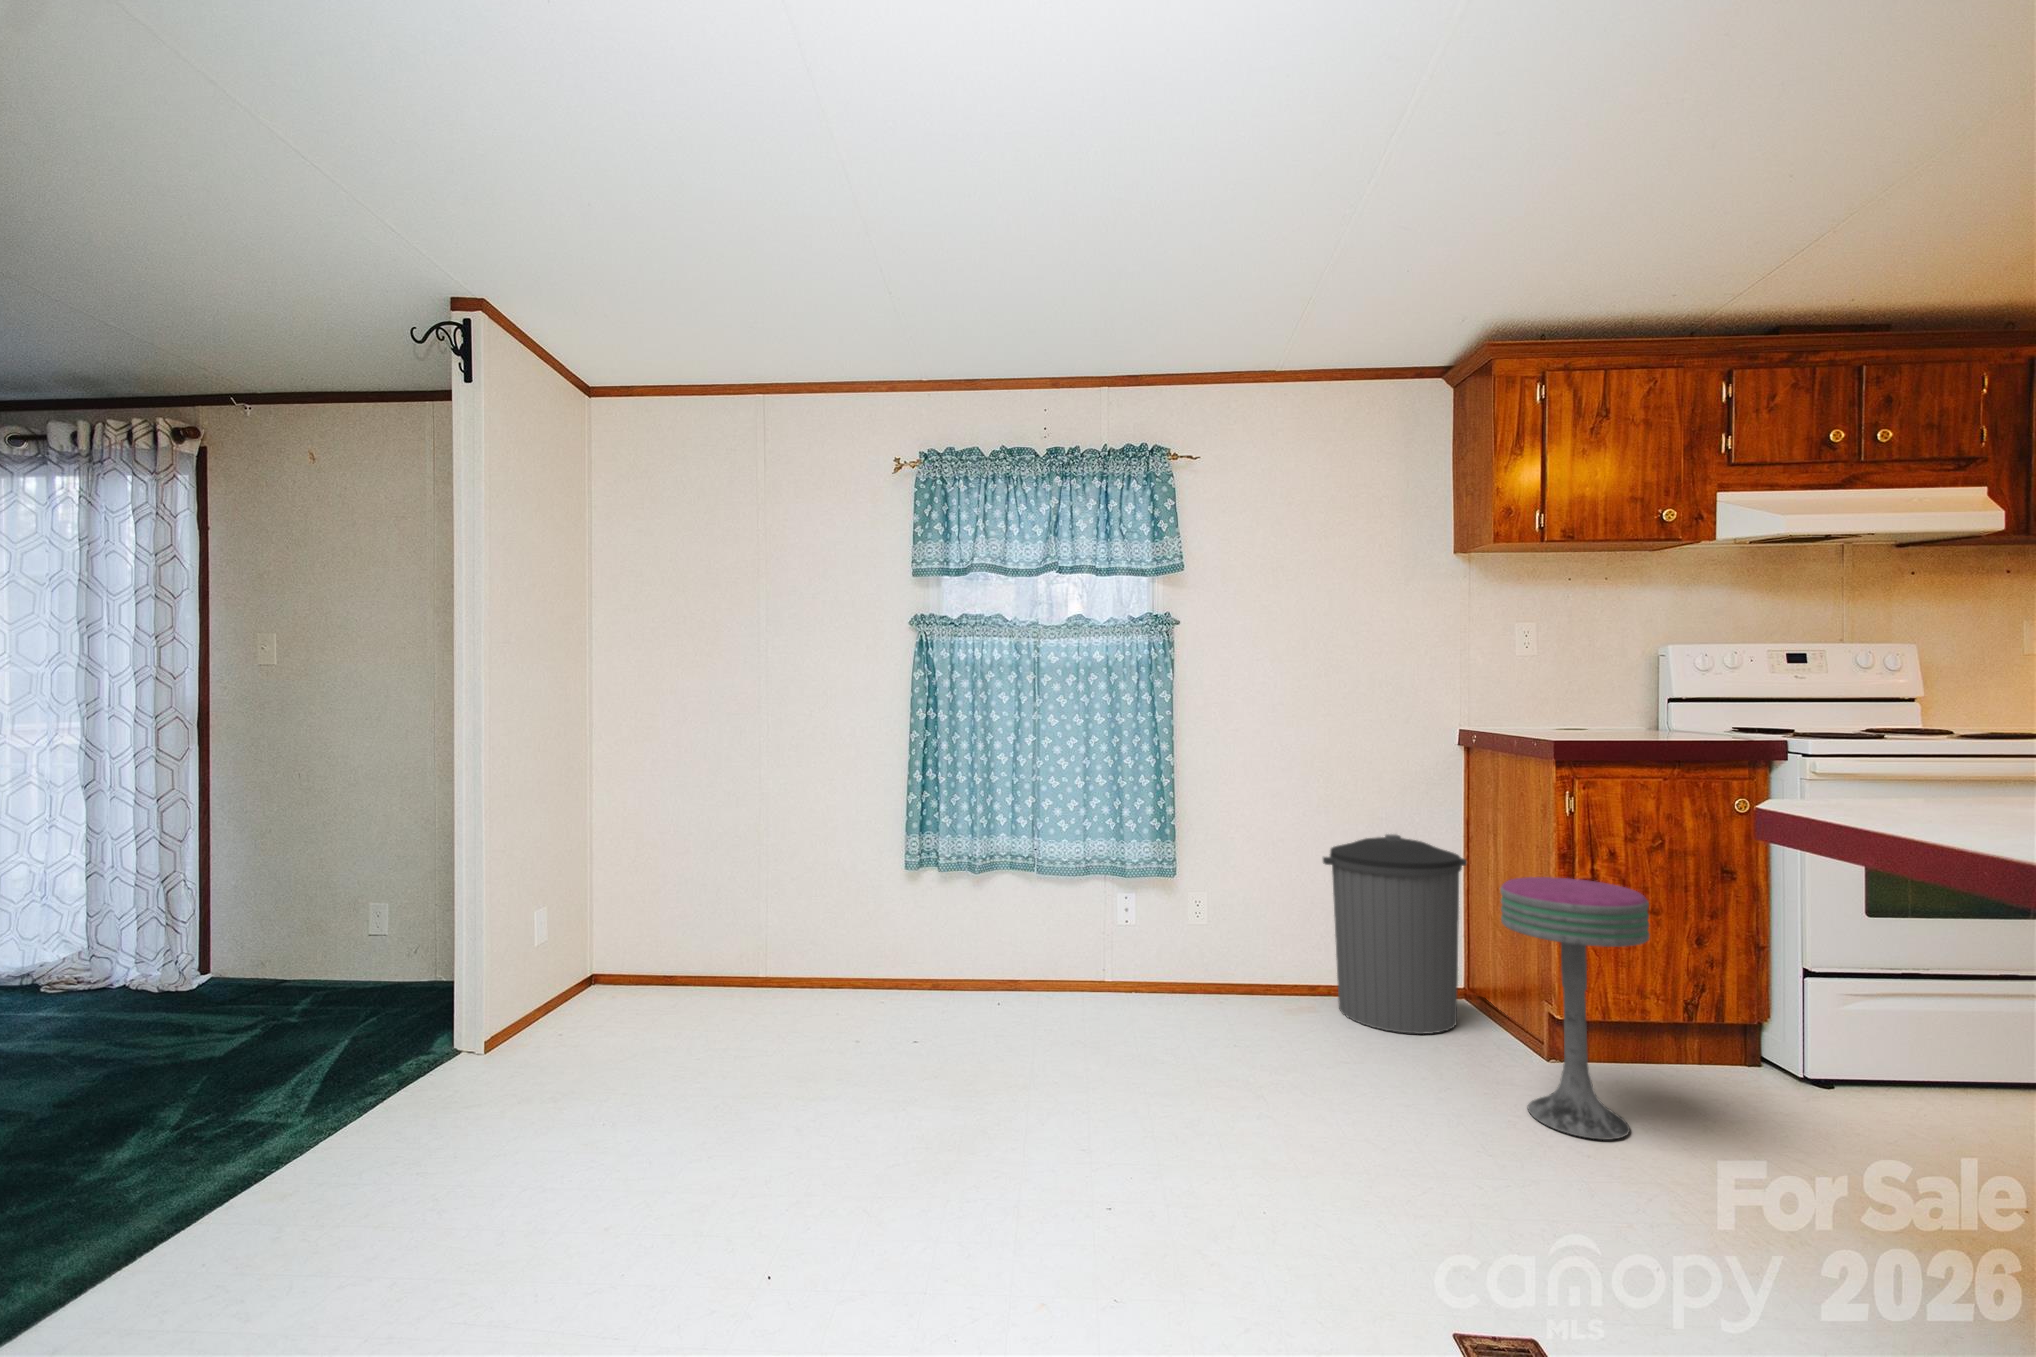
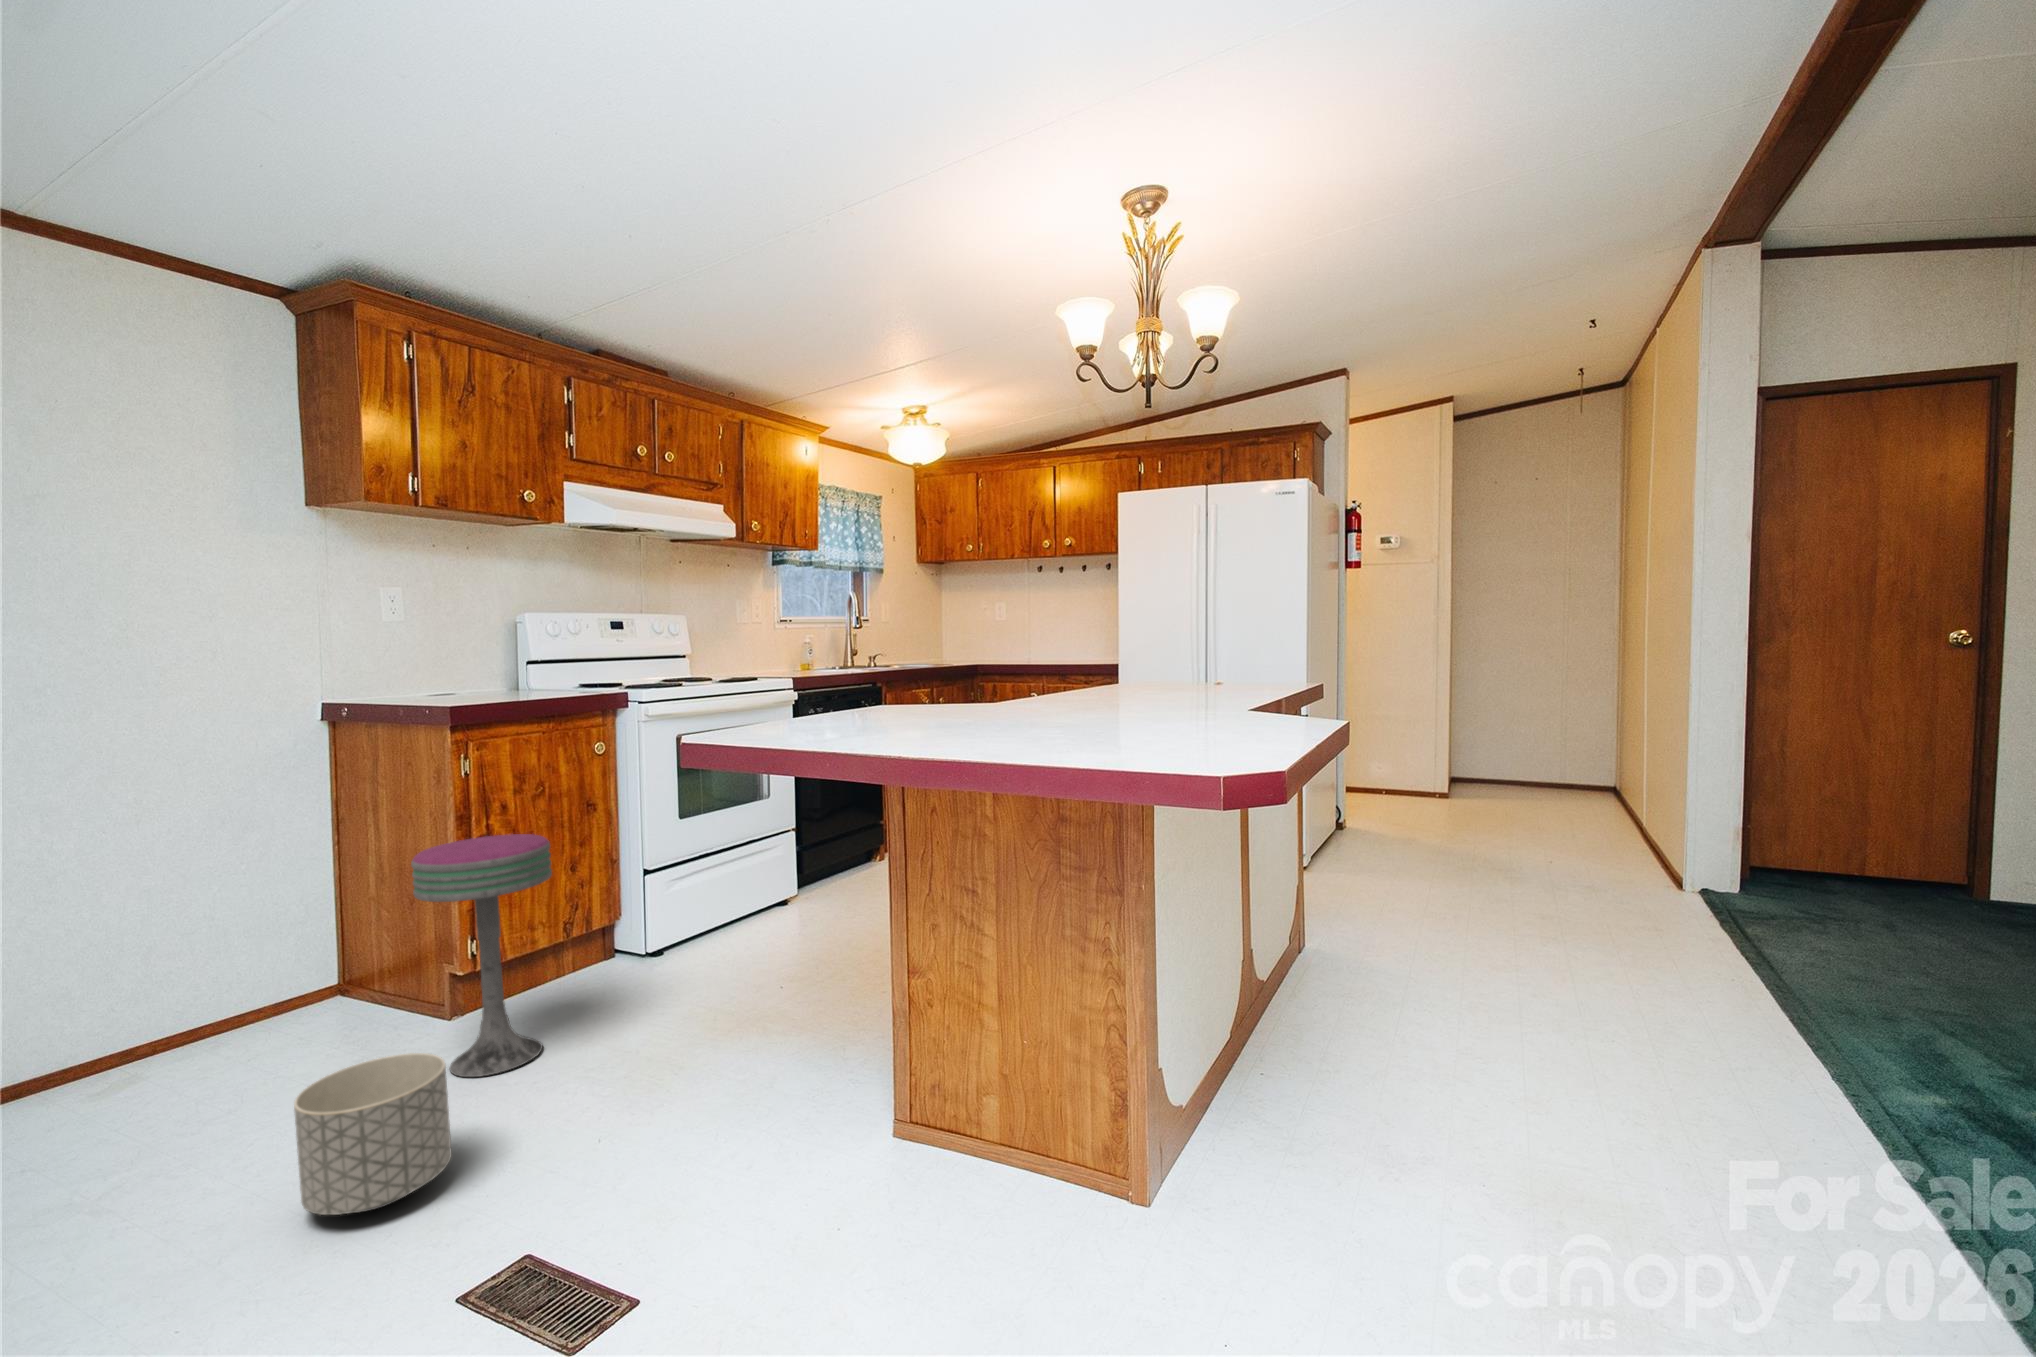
trash can: present [1323,834,1467,1034] -> none [142,836,346,1077]
planter: none [1367,1056,1495,1203] -> present [294,1053,452,1215]

